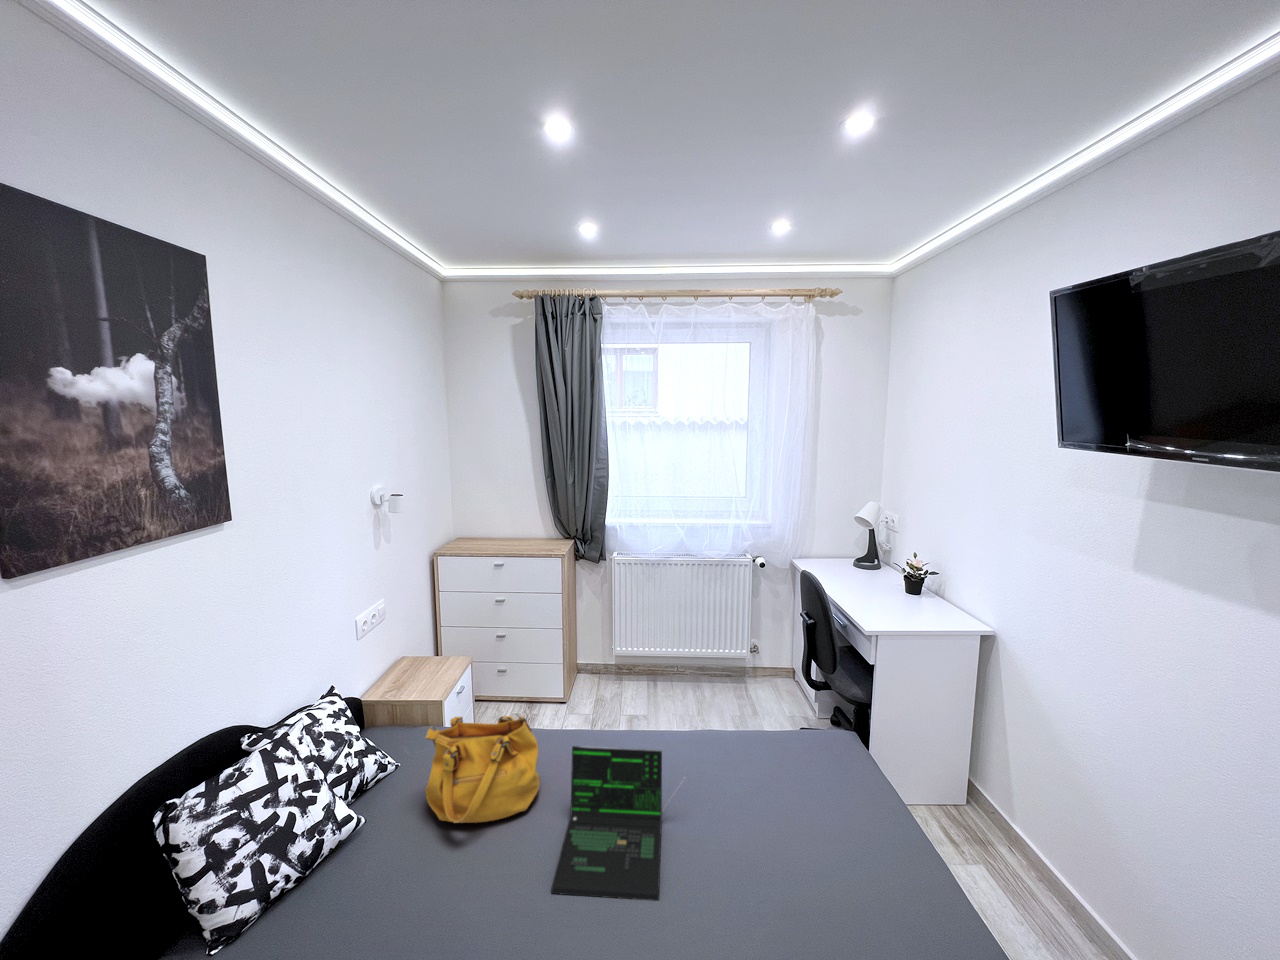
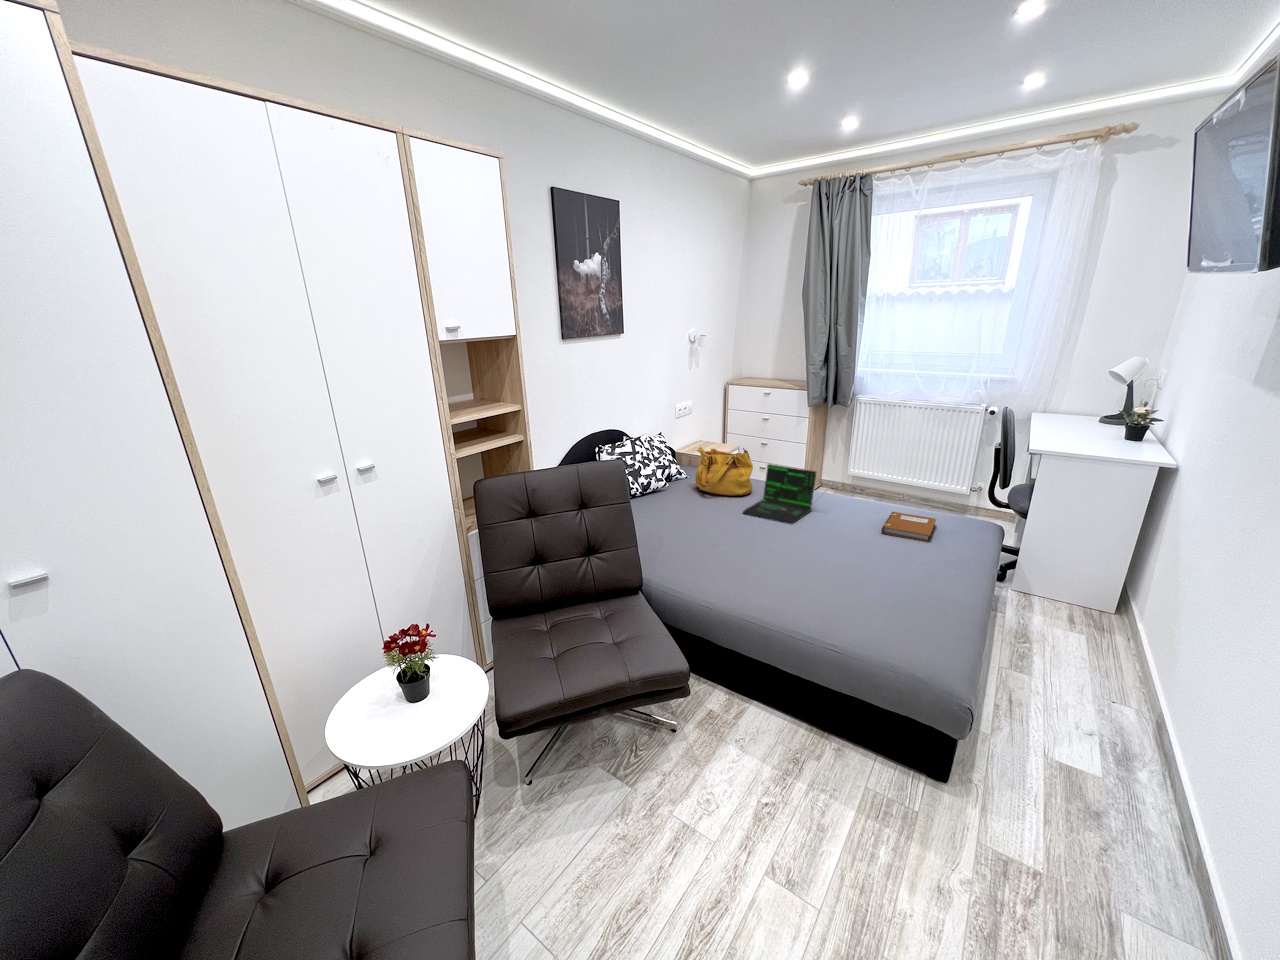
notebook: none [776,786,876,864] -> present [881,512,936,542]

